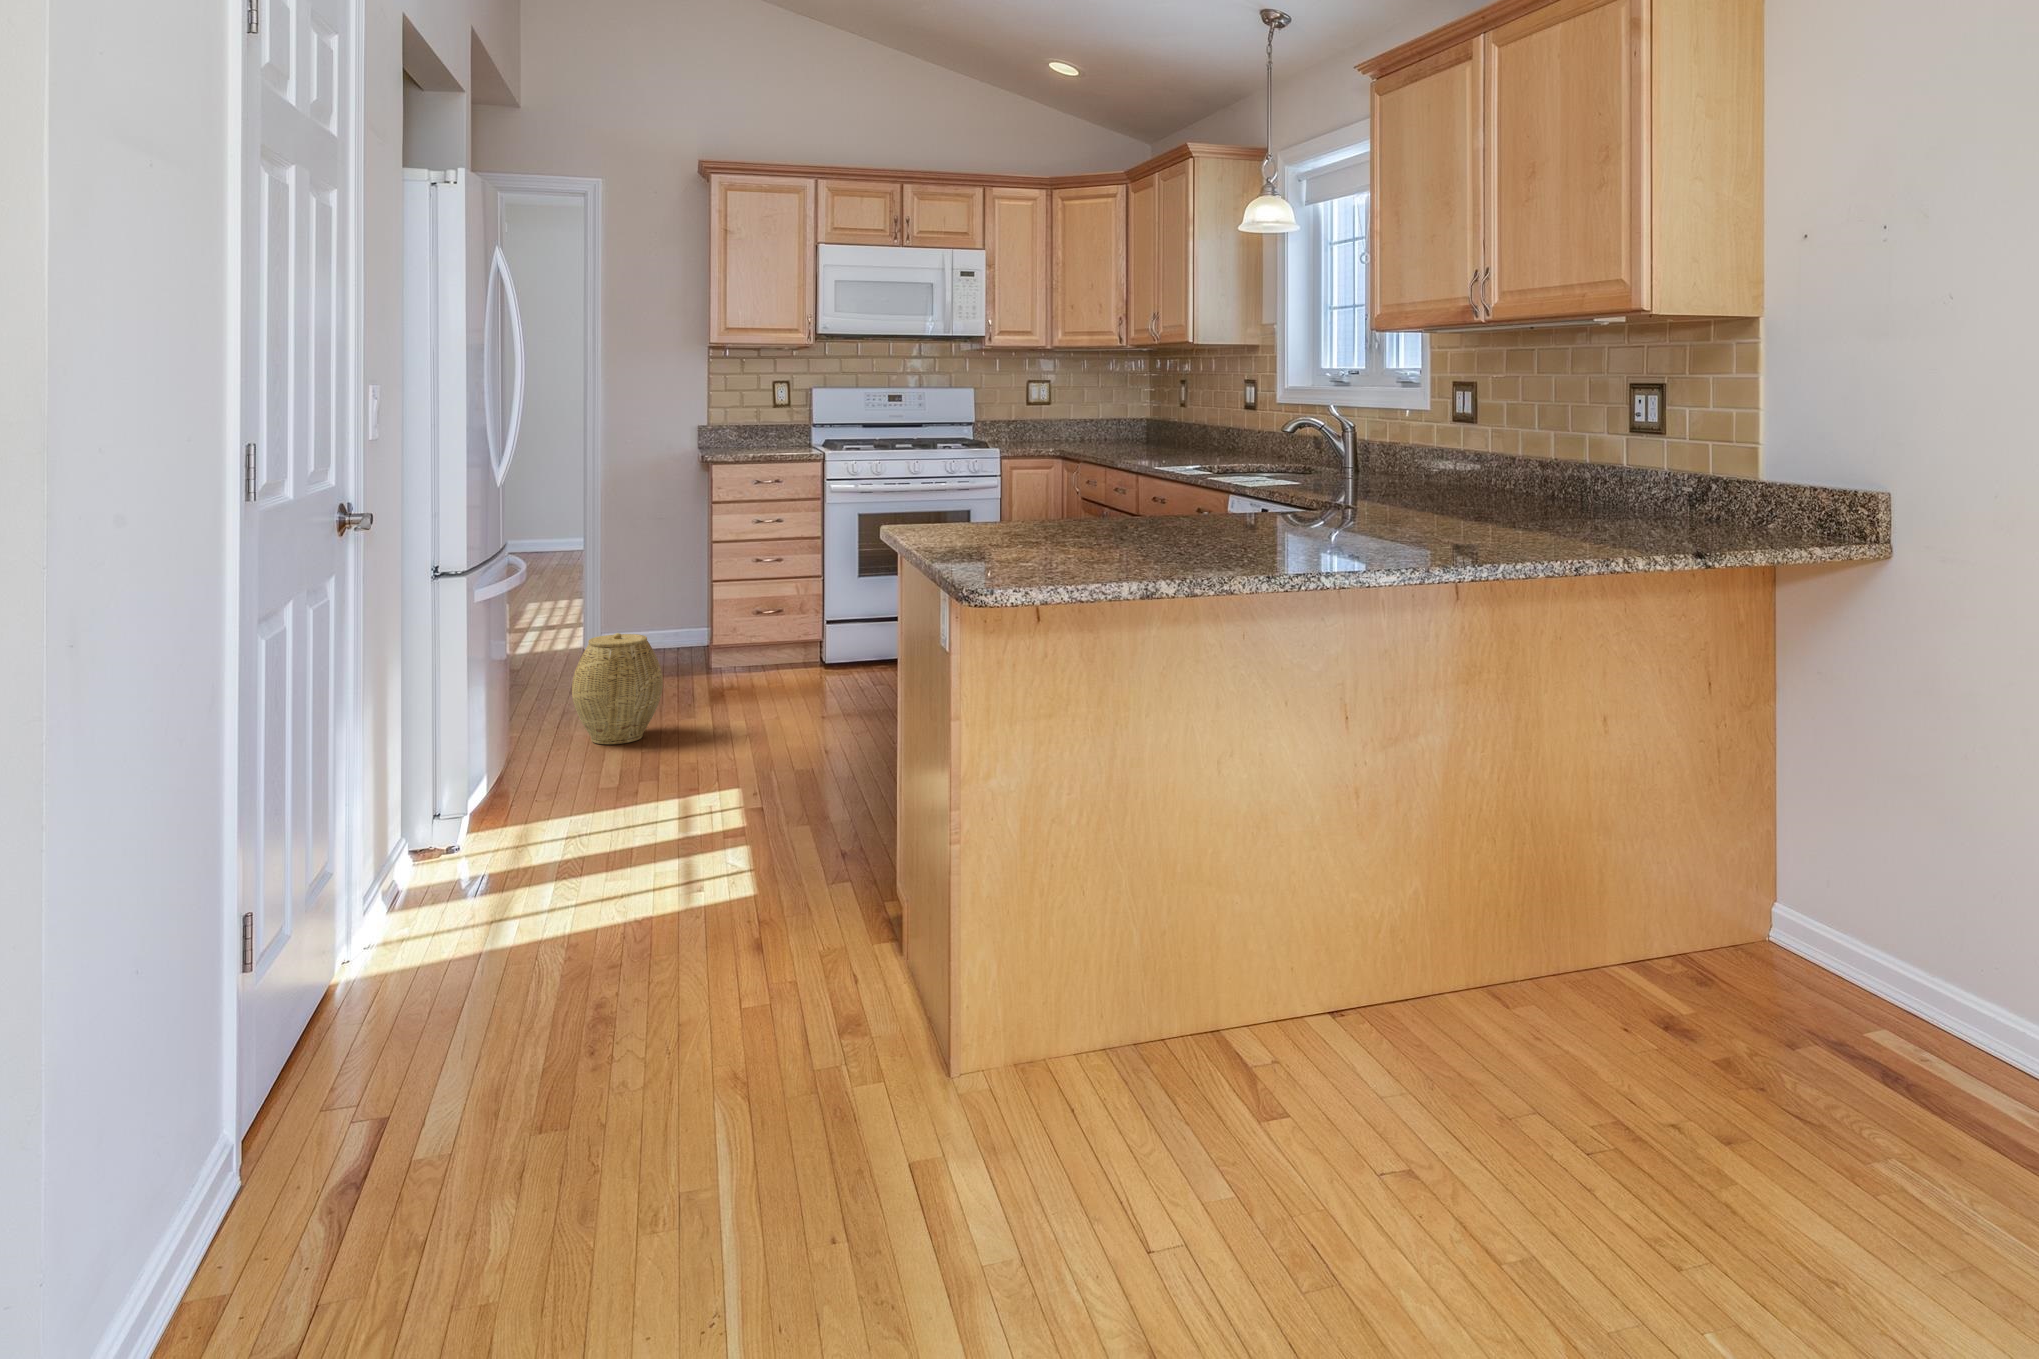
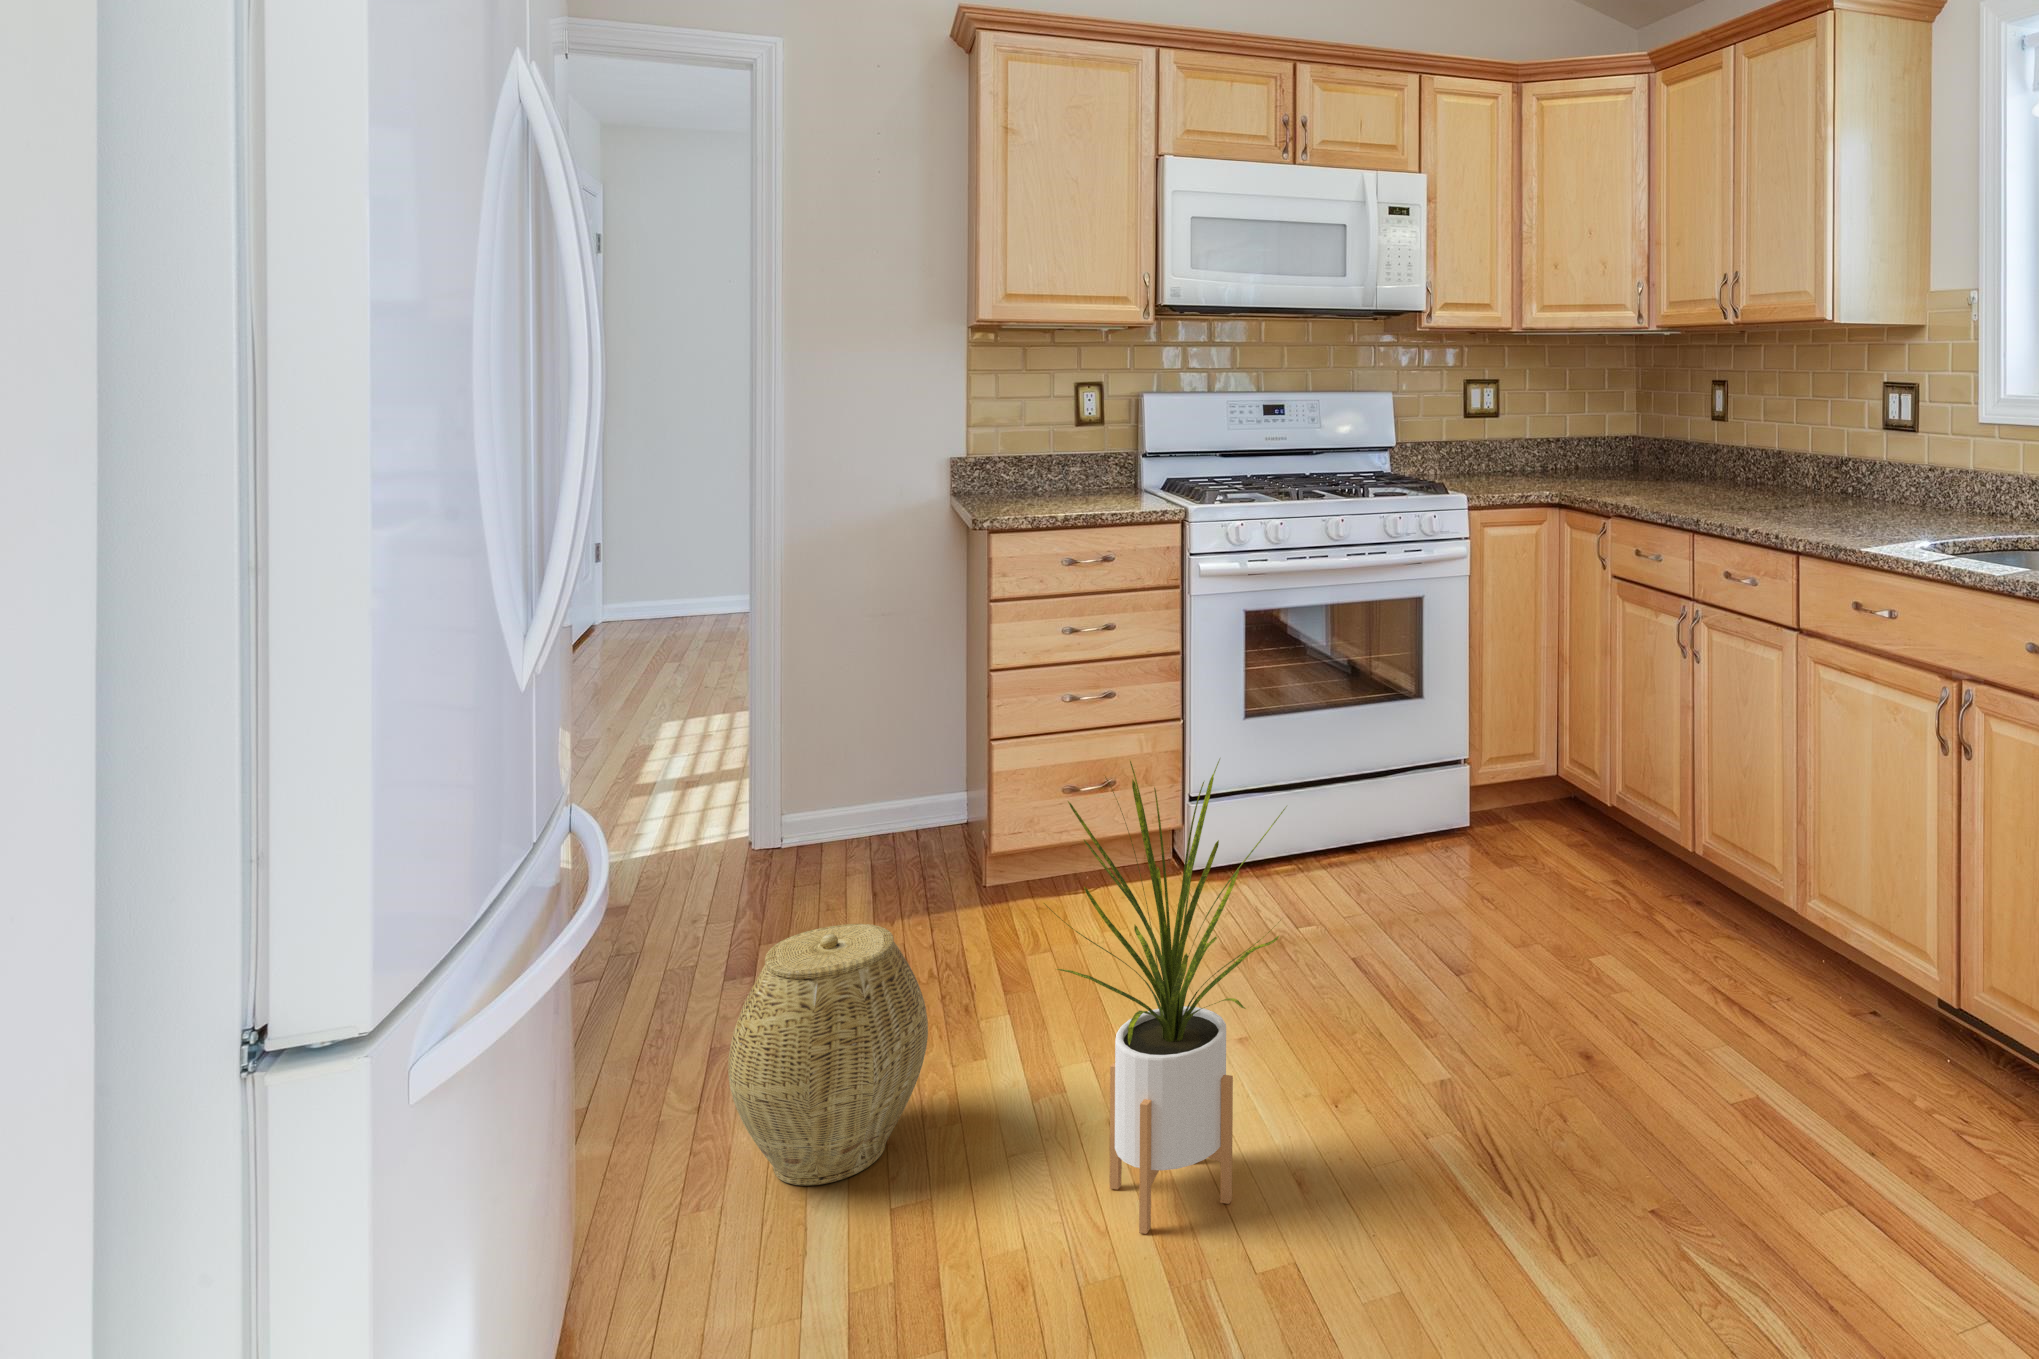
house plant: none [708,549,824,760] -> present [1044,759,1287,1234]

